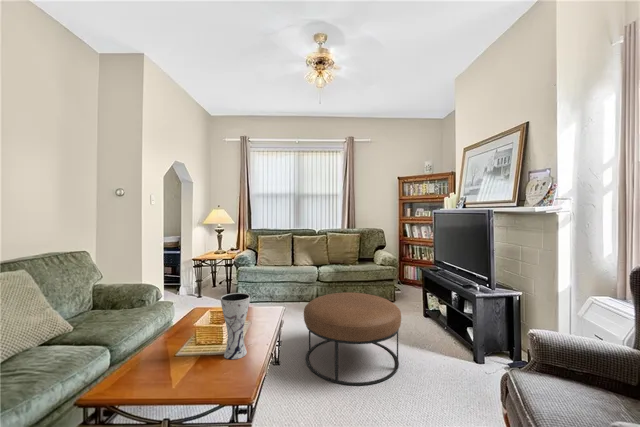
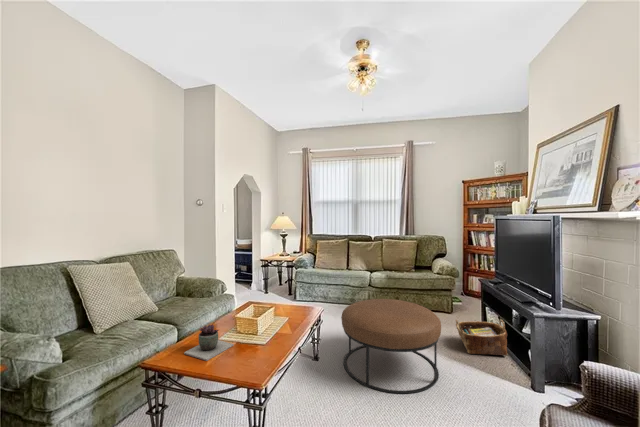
vase: present [221,293,250,359] -> none [253,291,278,349]
woven basket: none [404,303,449,337] -> present [456,319,507,355]
succulent plant: none [136,338,197,383] -> present [184,324,234,361]

